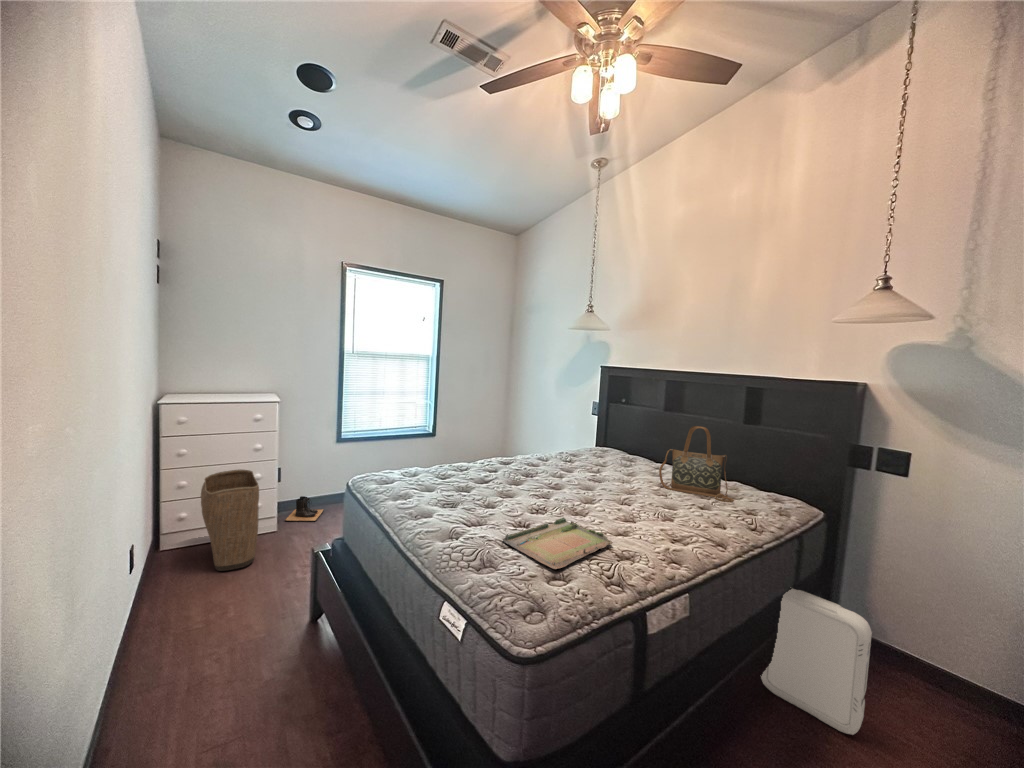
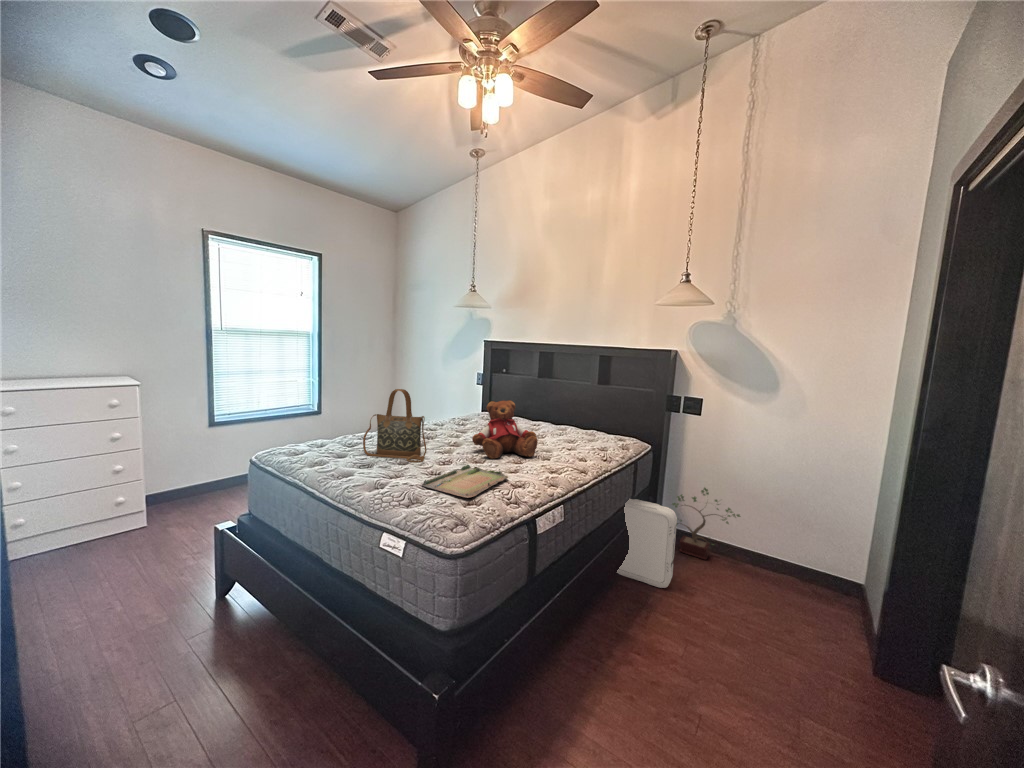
handbag: present [659,426,734,502] -> present [363,389,427,463]
teddy bear: none [574,440,656,514] -> present [472,401,538,458]
laundry basket: present [201,470,259,571] -> none [44,464,129,575]
boots: present [285,496,324,521] -> none [153,488,200,516]
potted plant: none [857,586,994,698] -> present [672,488,740,559]

